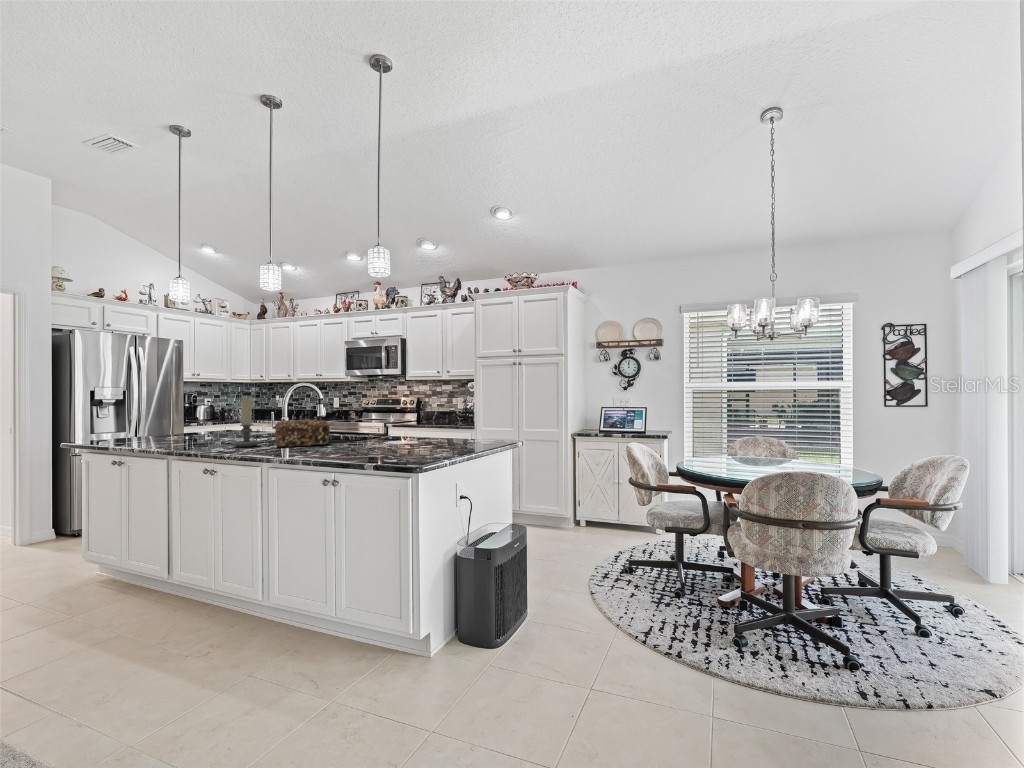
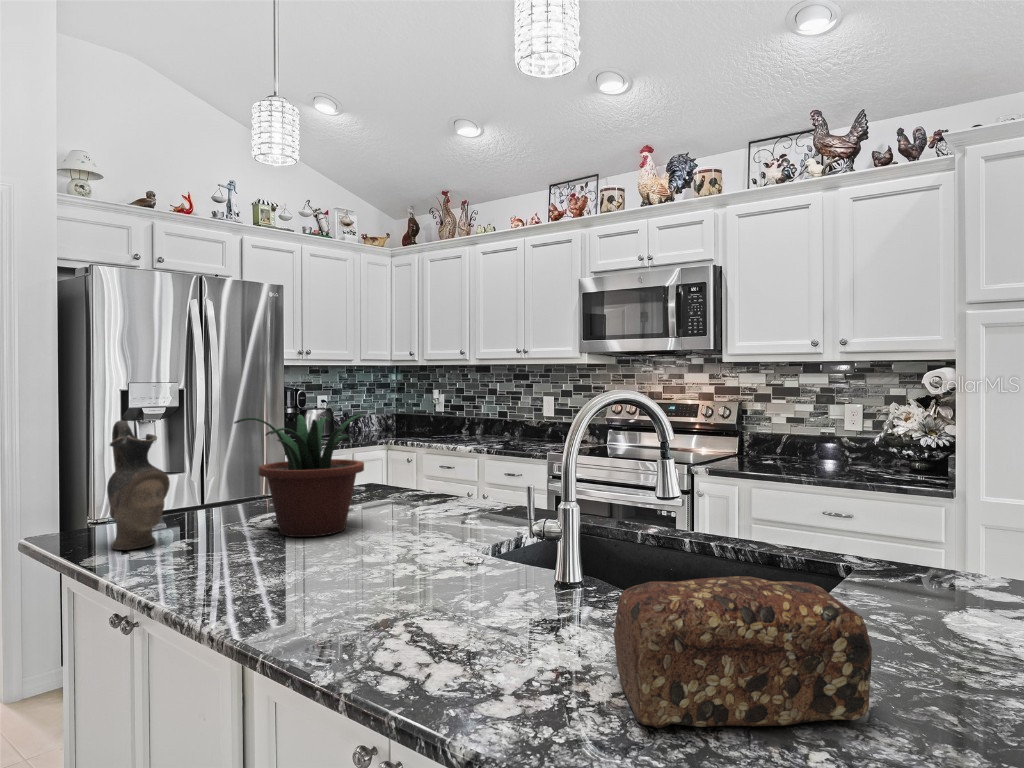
potted plant: none [166,395,222,437] -> present [234,414,364,537]
ceramic pitcher: none [113,396,139,441] -> present [107,420,170,550]
candle holder: present [231,398,262,447] -> none [434,469,544,688]

